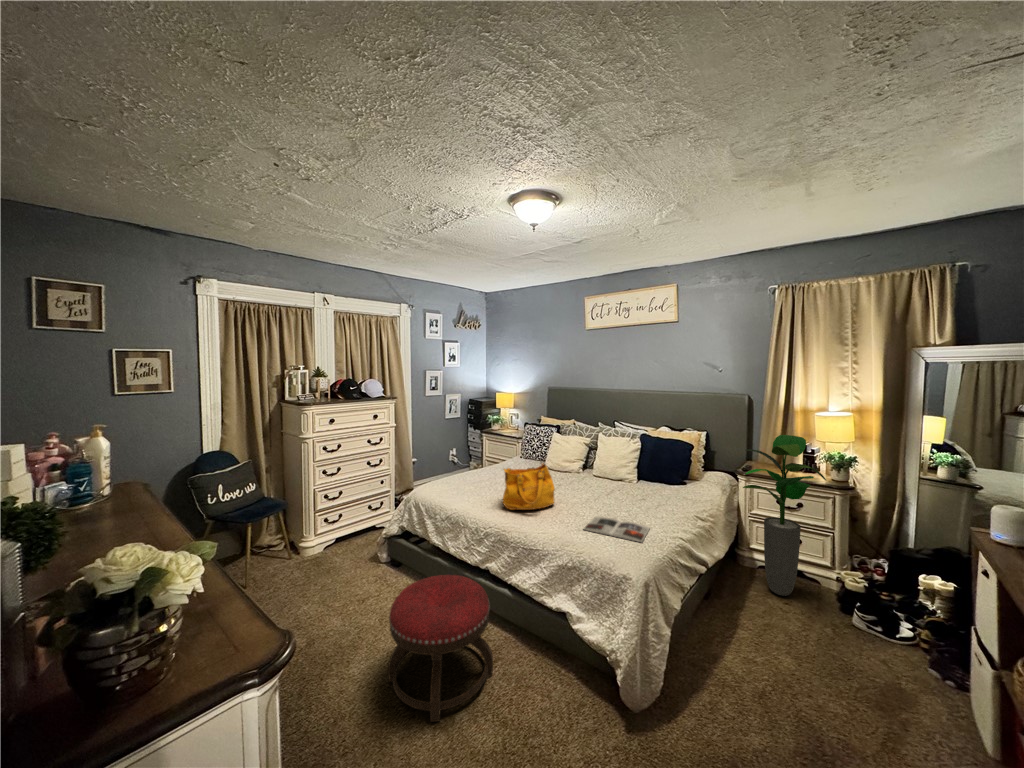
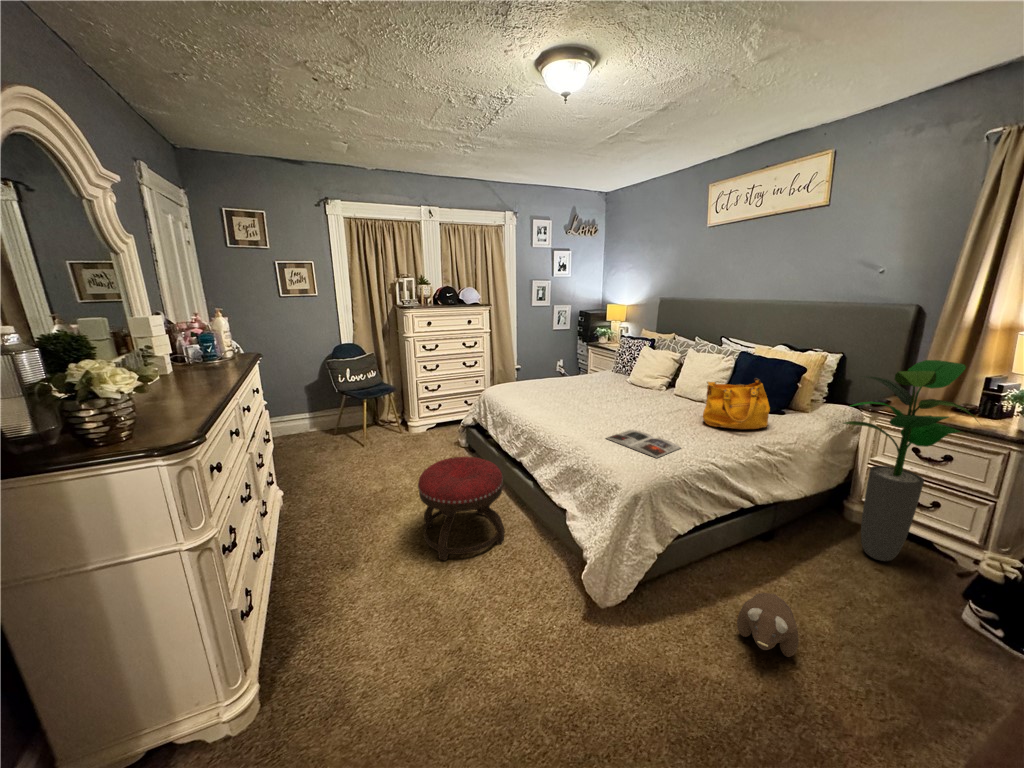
handbag: present [503,463,555,510] -> present [703,379,770,429]
plush toy: none [745,651,800,710] -> present [737,593,798,657]

